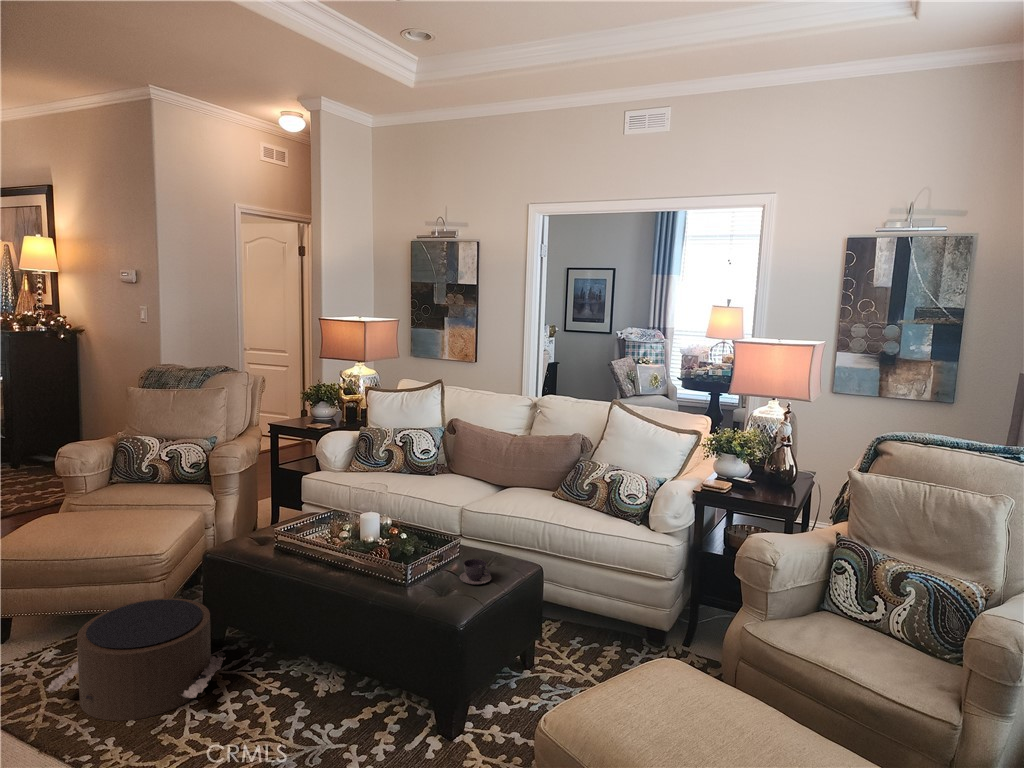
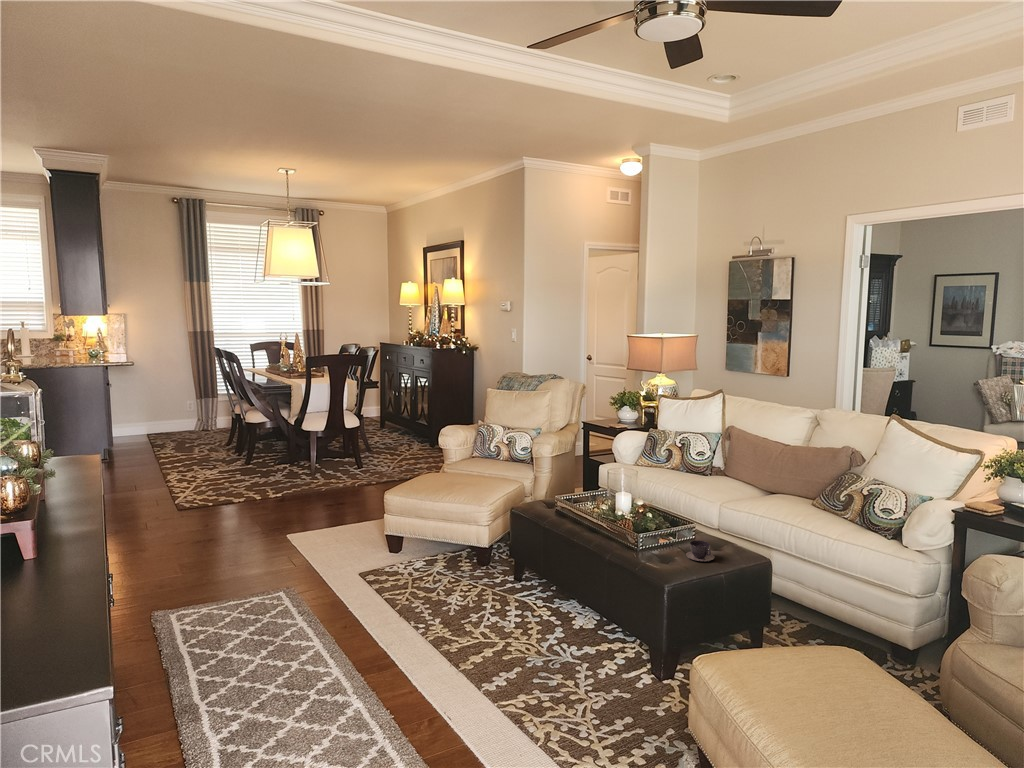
pouf: present [46,598,226,721] -> none [409,537,518,613]

